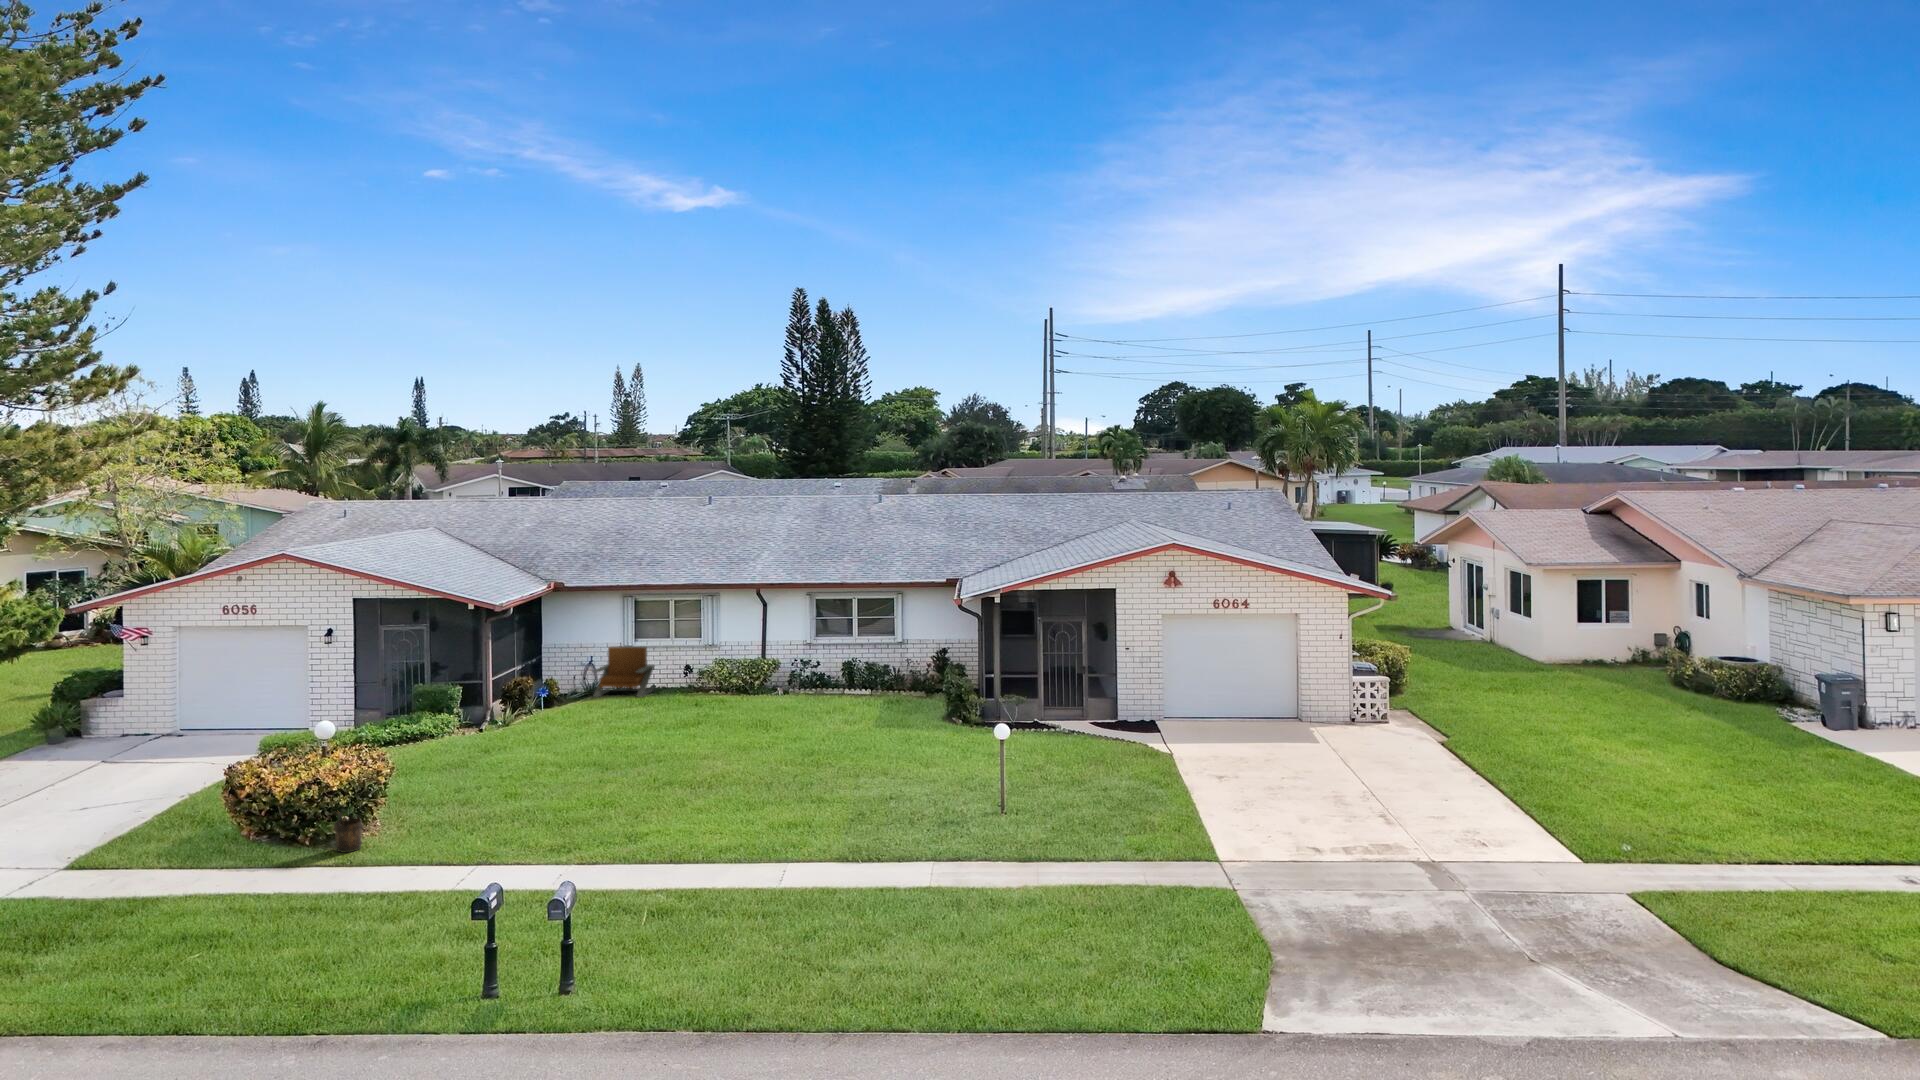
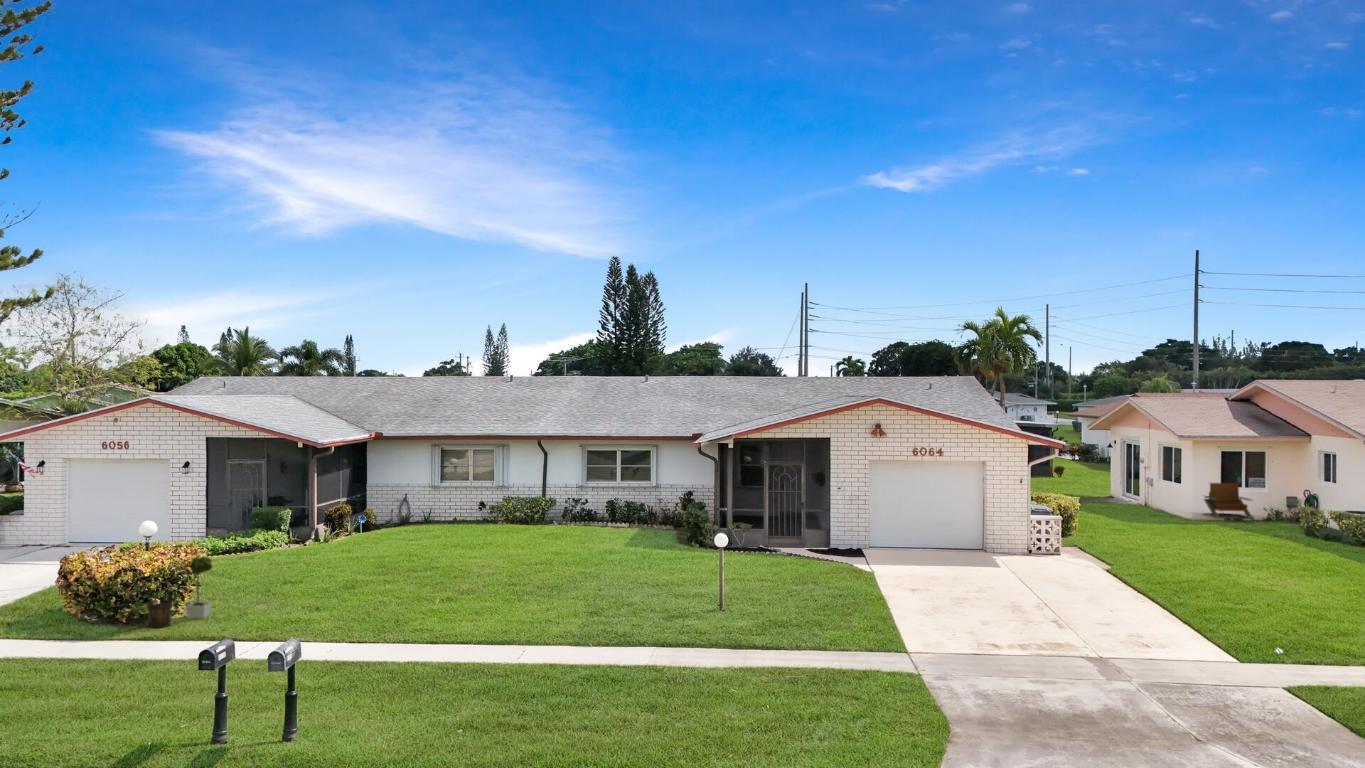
lounge chair: present [594,647,654,697] -> present [1204,483,1252,519]
potted tree: none [372,765,405,839] -> present [186,557,212,619]

